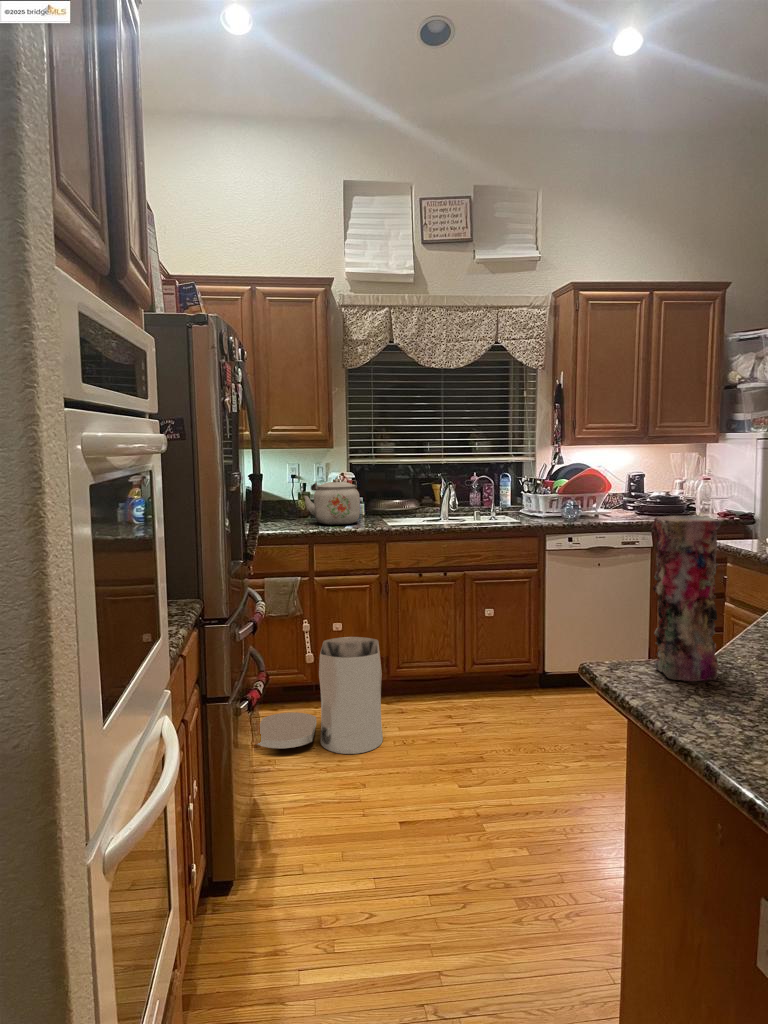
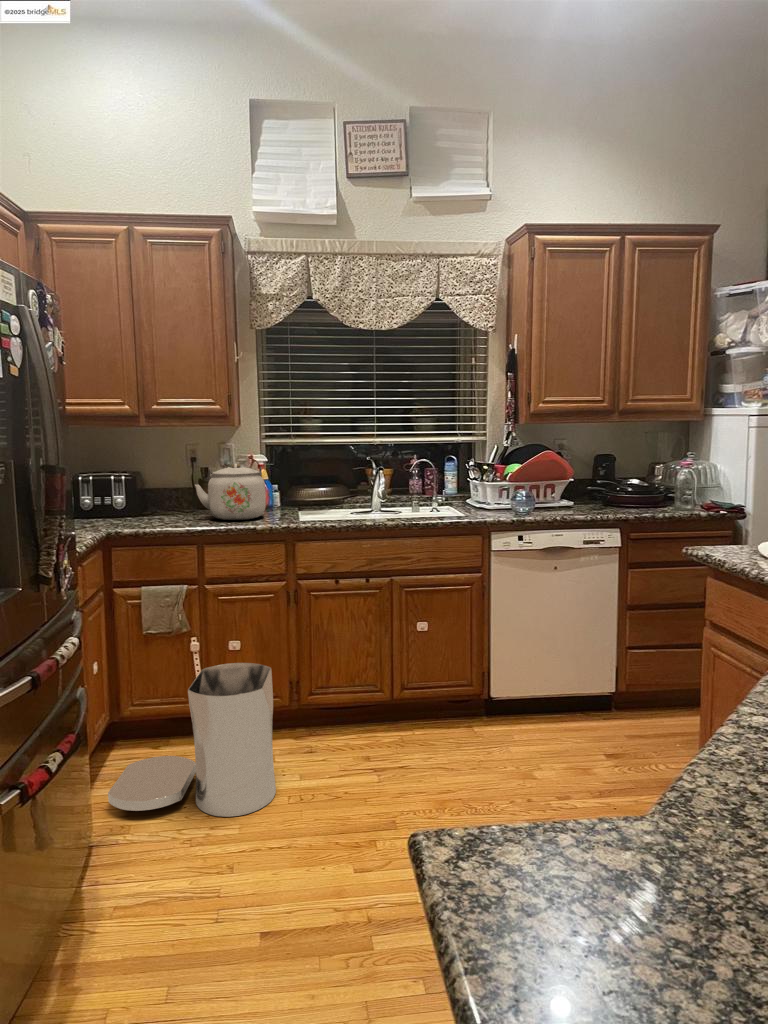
vase: present [651,516,720,681] -> none [539,552,687,934]

